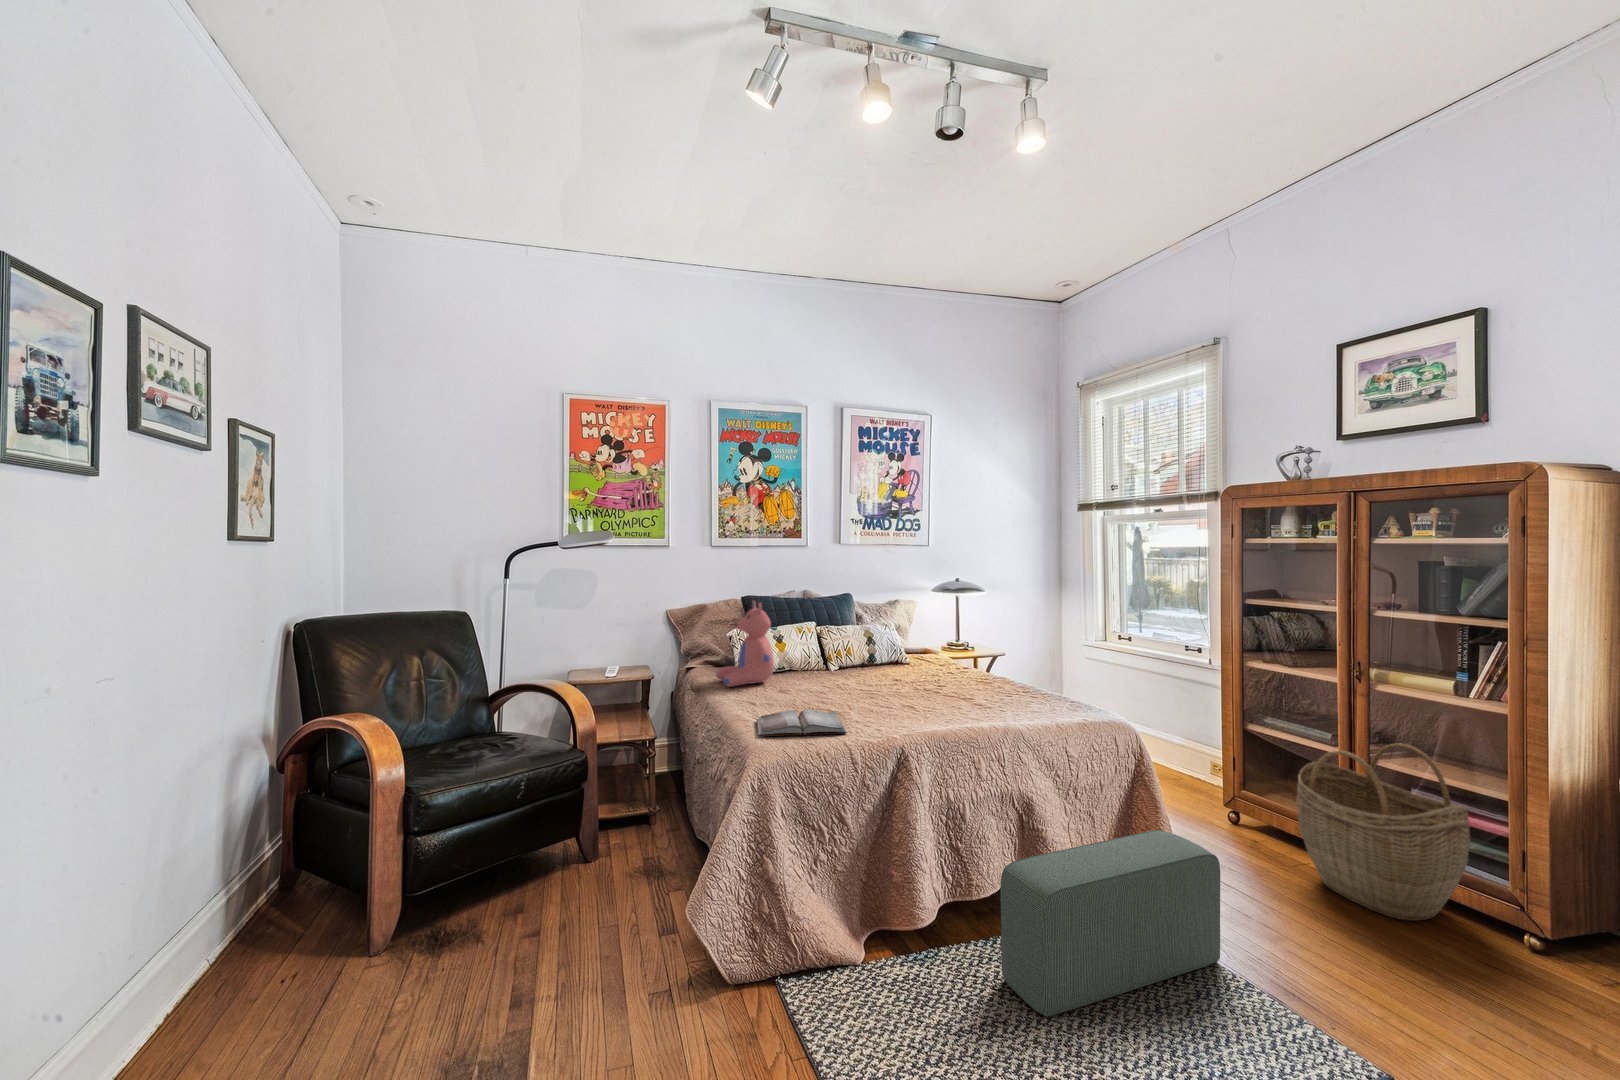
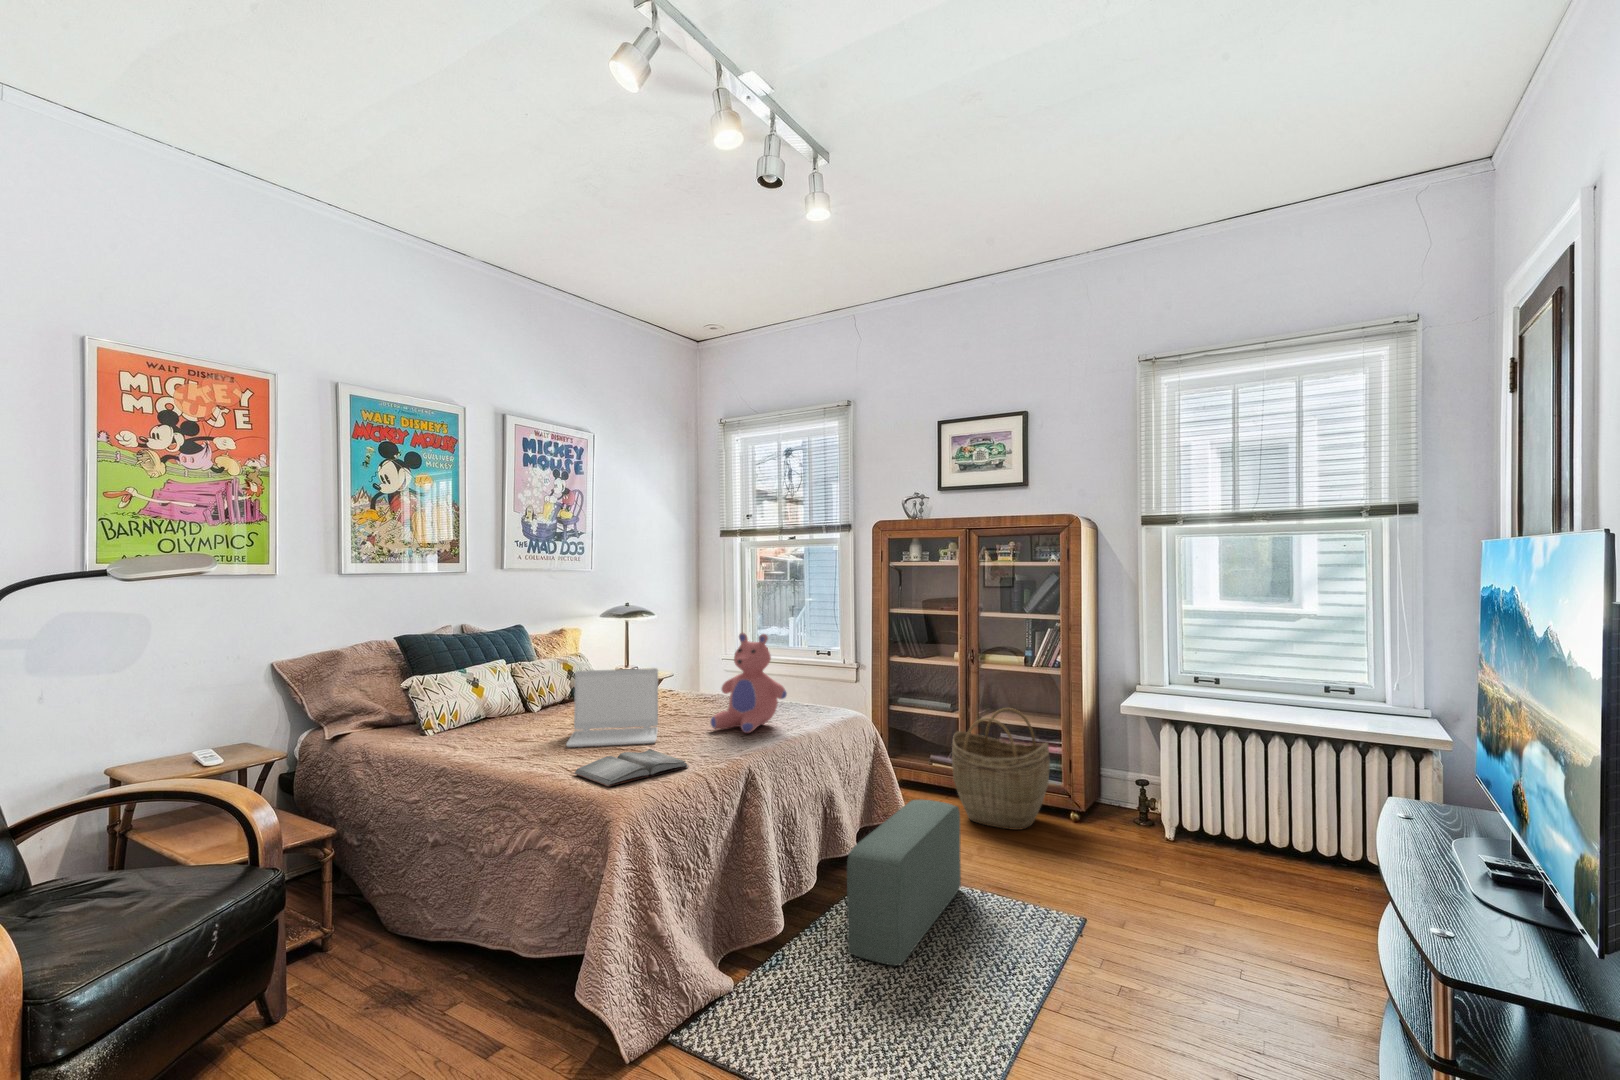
teddy bear: present [716,601,774,687] -> present [711,633,787,733]
laptop: none [795,632,892,707] -> present [566,668,658,747]

